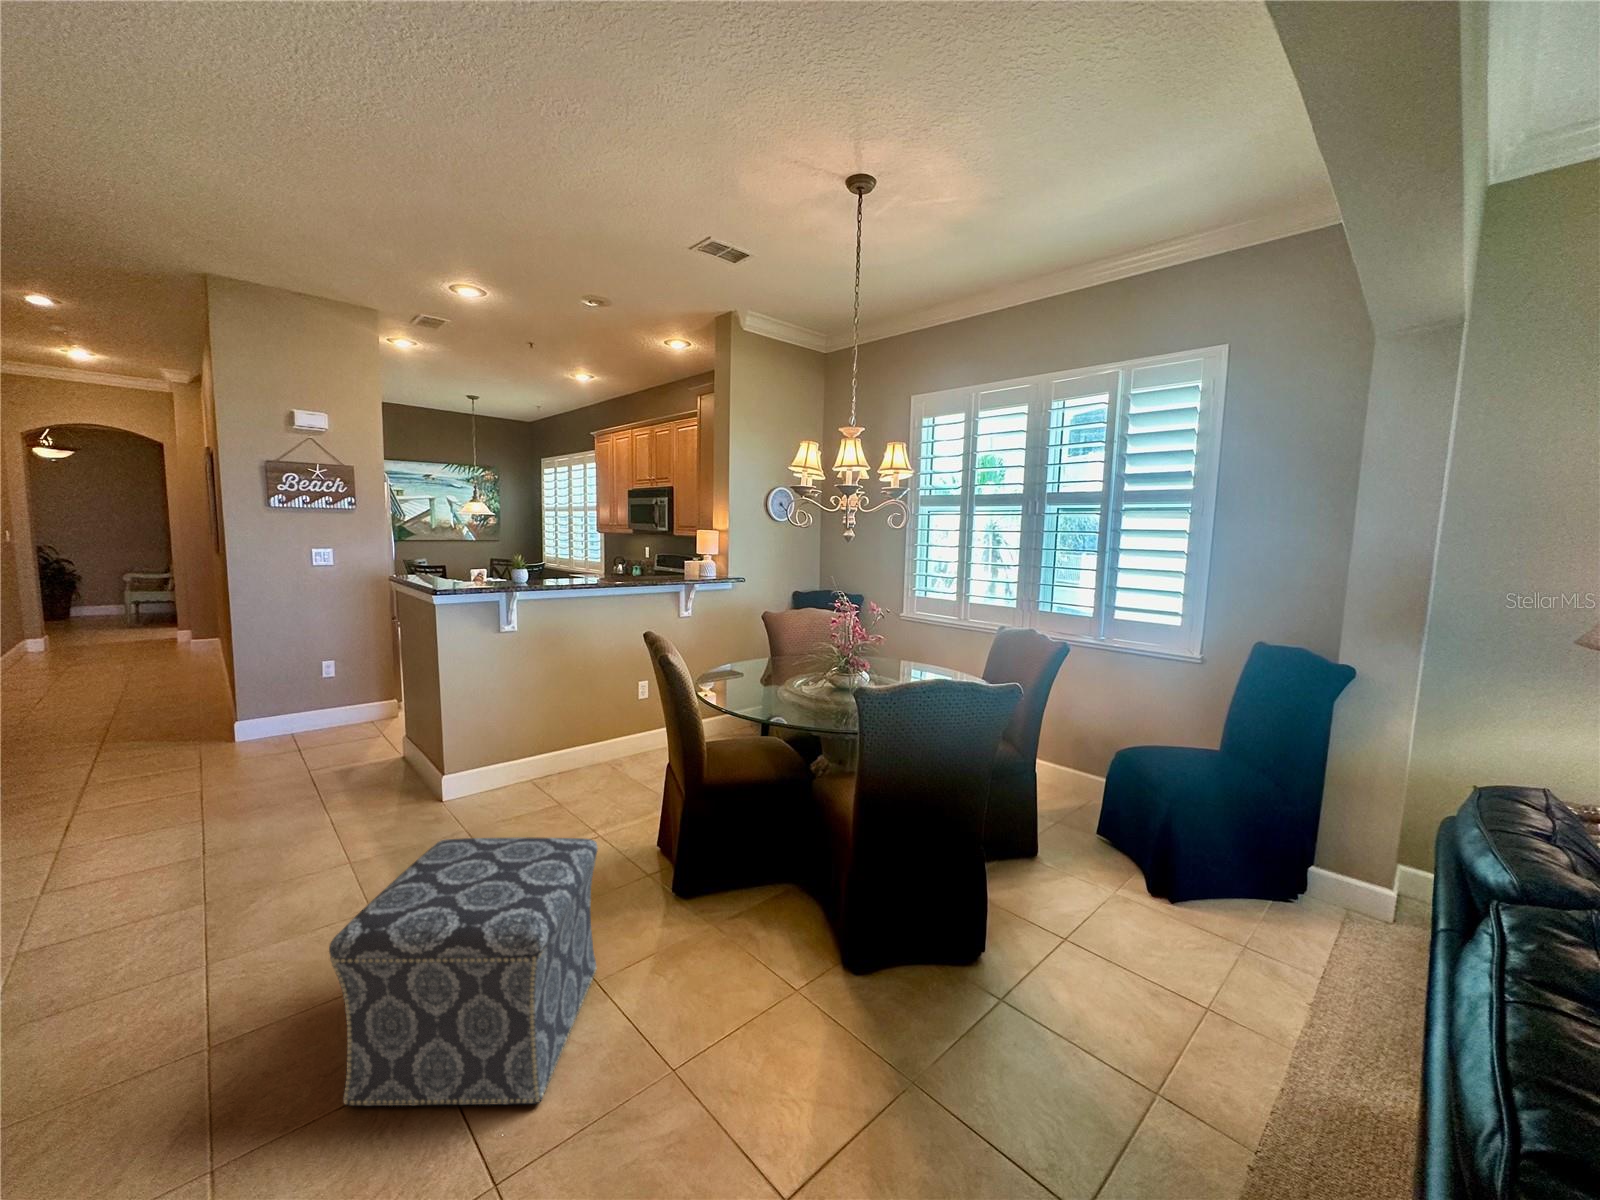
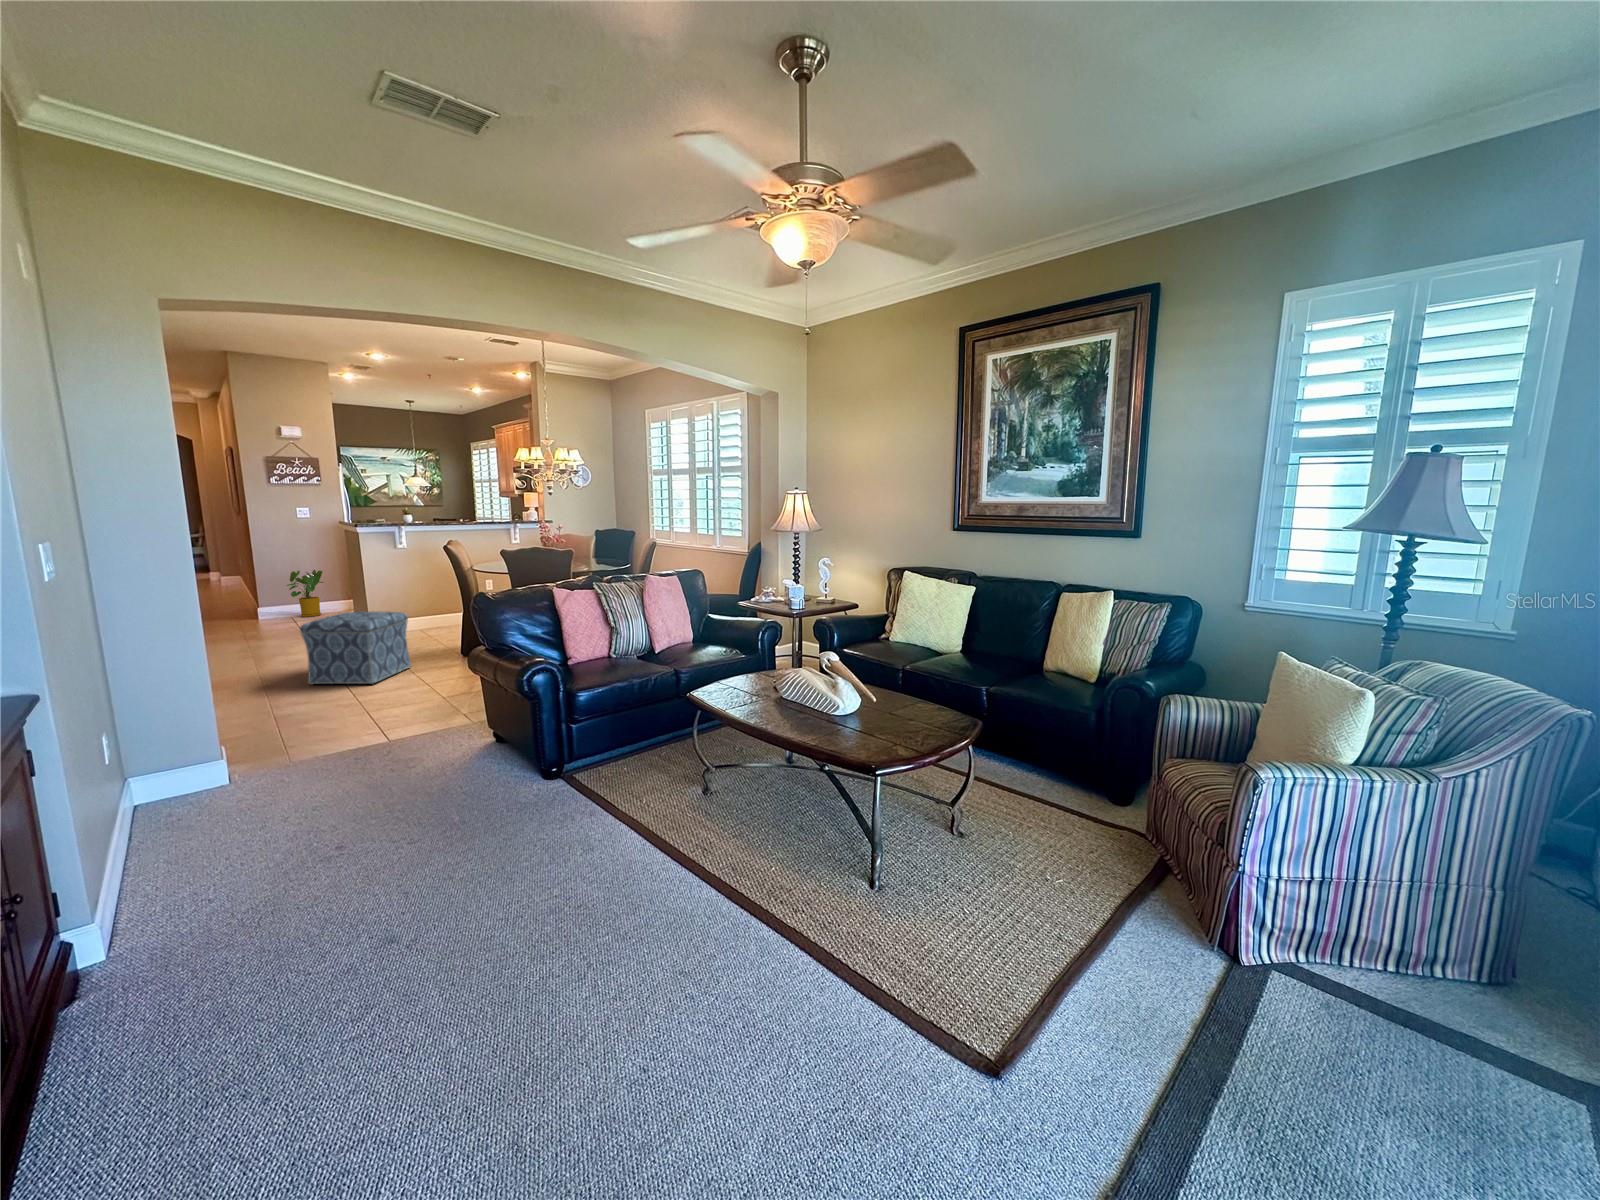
house plant: none [285,655,358,742] -> present [287,570,323,617]

